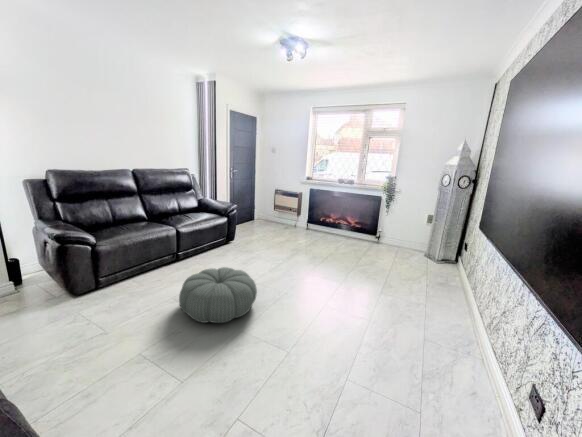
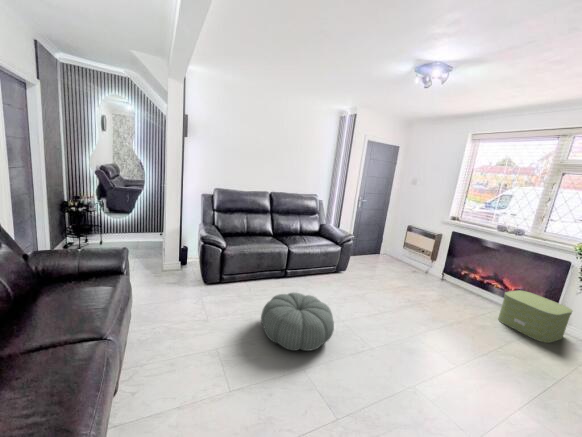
storage box: none [352,223,389,253] -> present [498,290,573,343]

